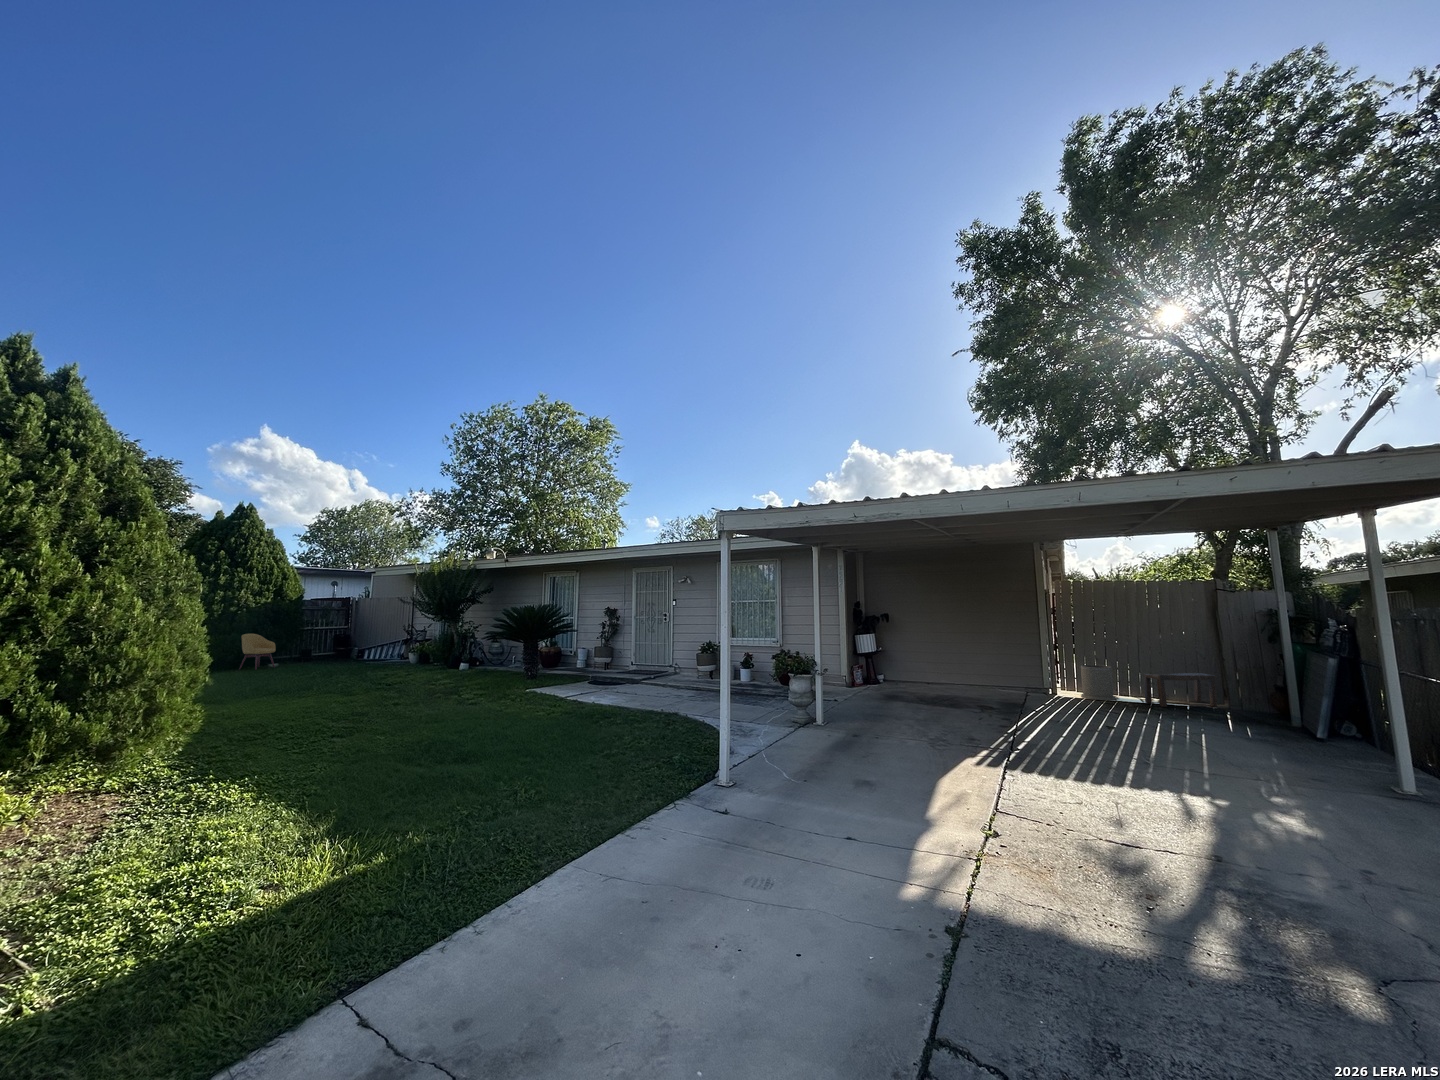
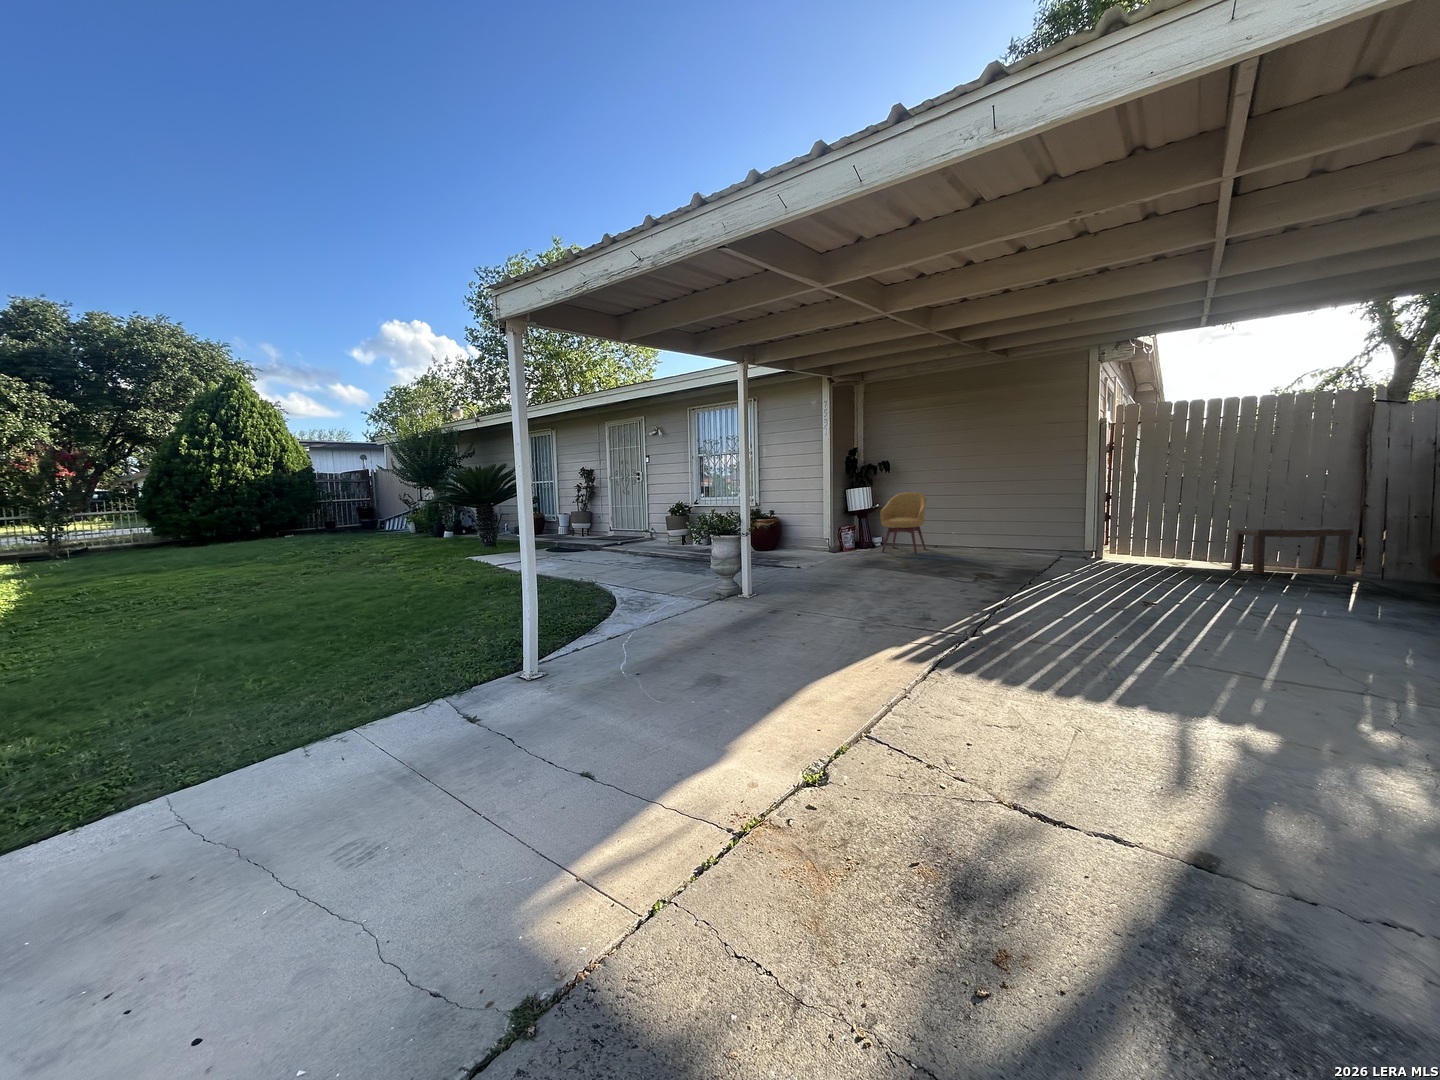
chair: present [239,634,276,670] -> present [880,492,926,553]
trash can: present [1081,665,1116,700] -> none [1137,519,1188,565]

